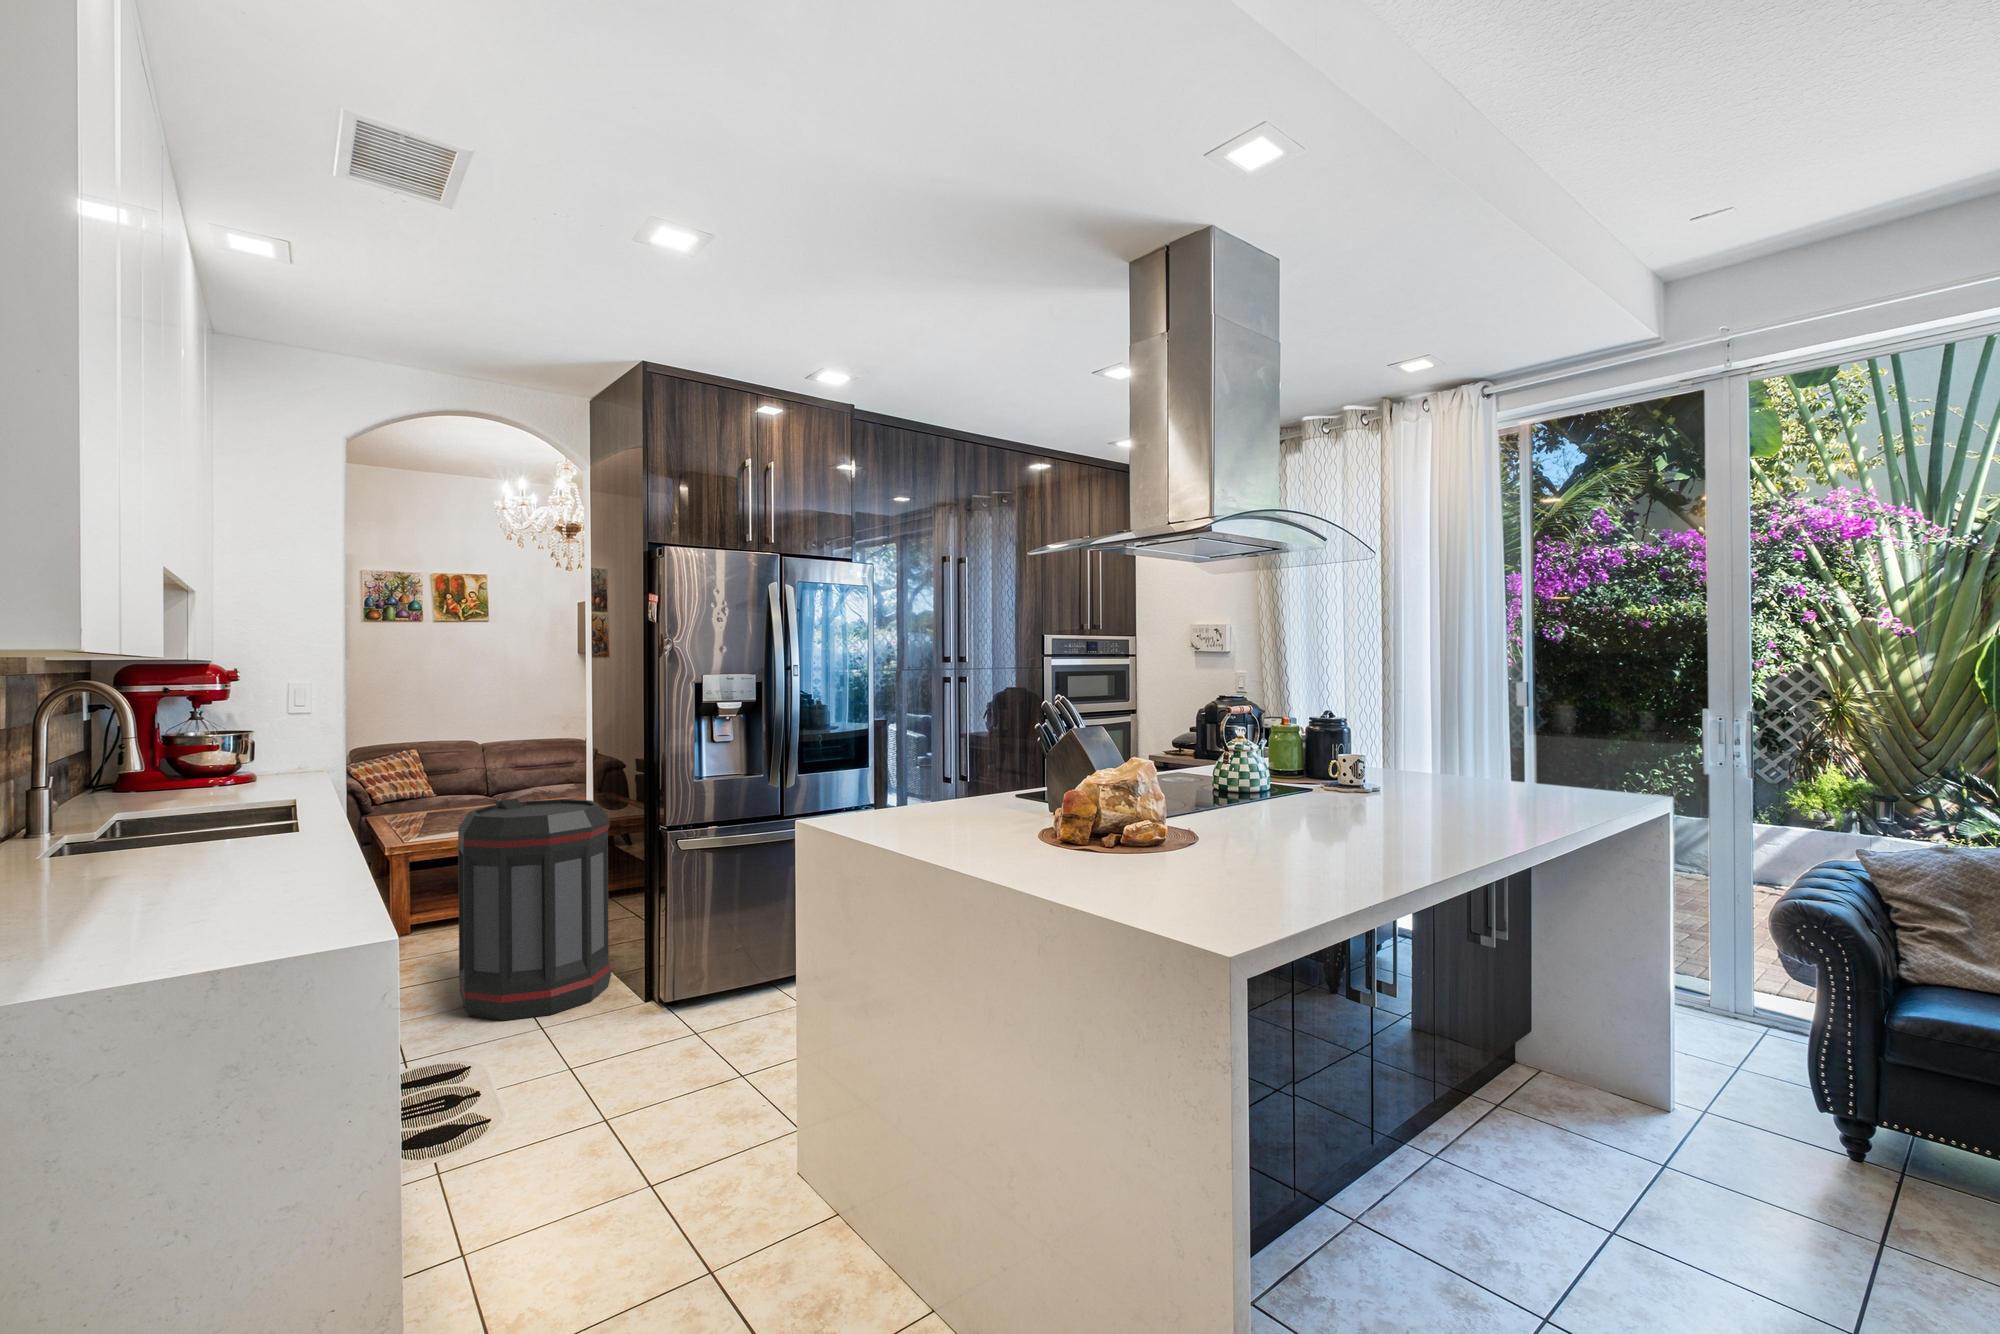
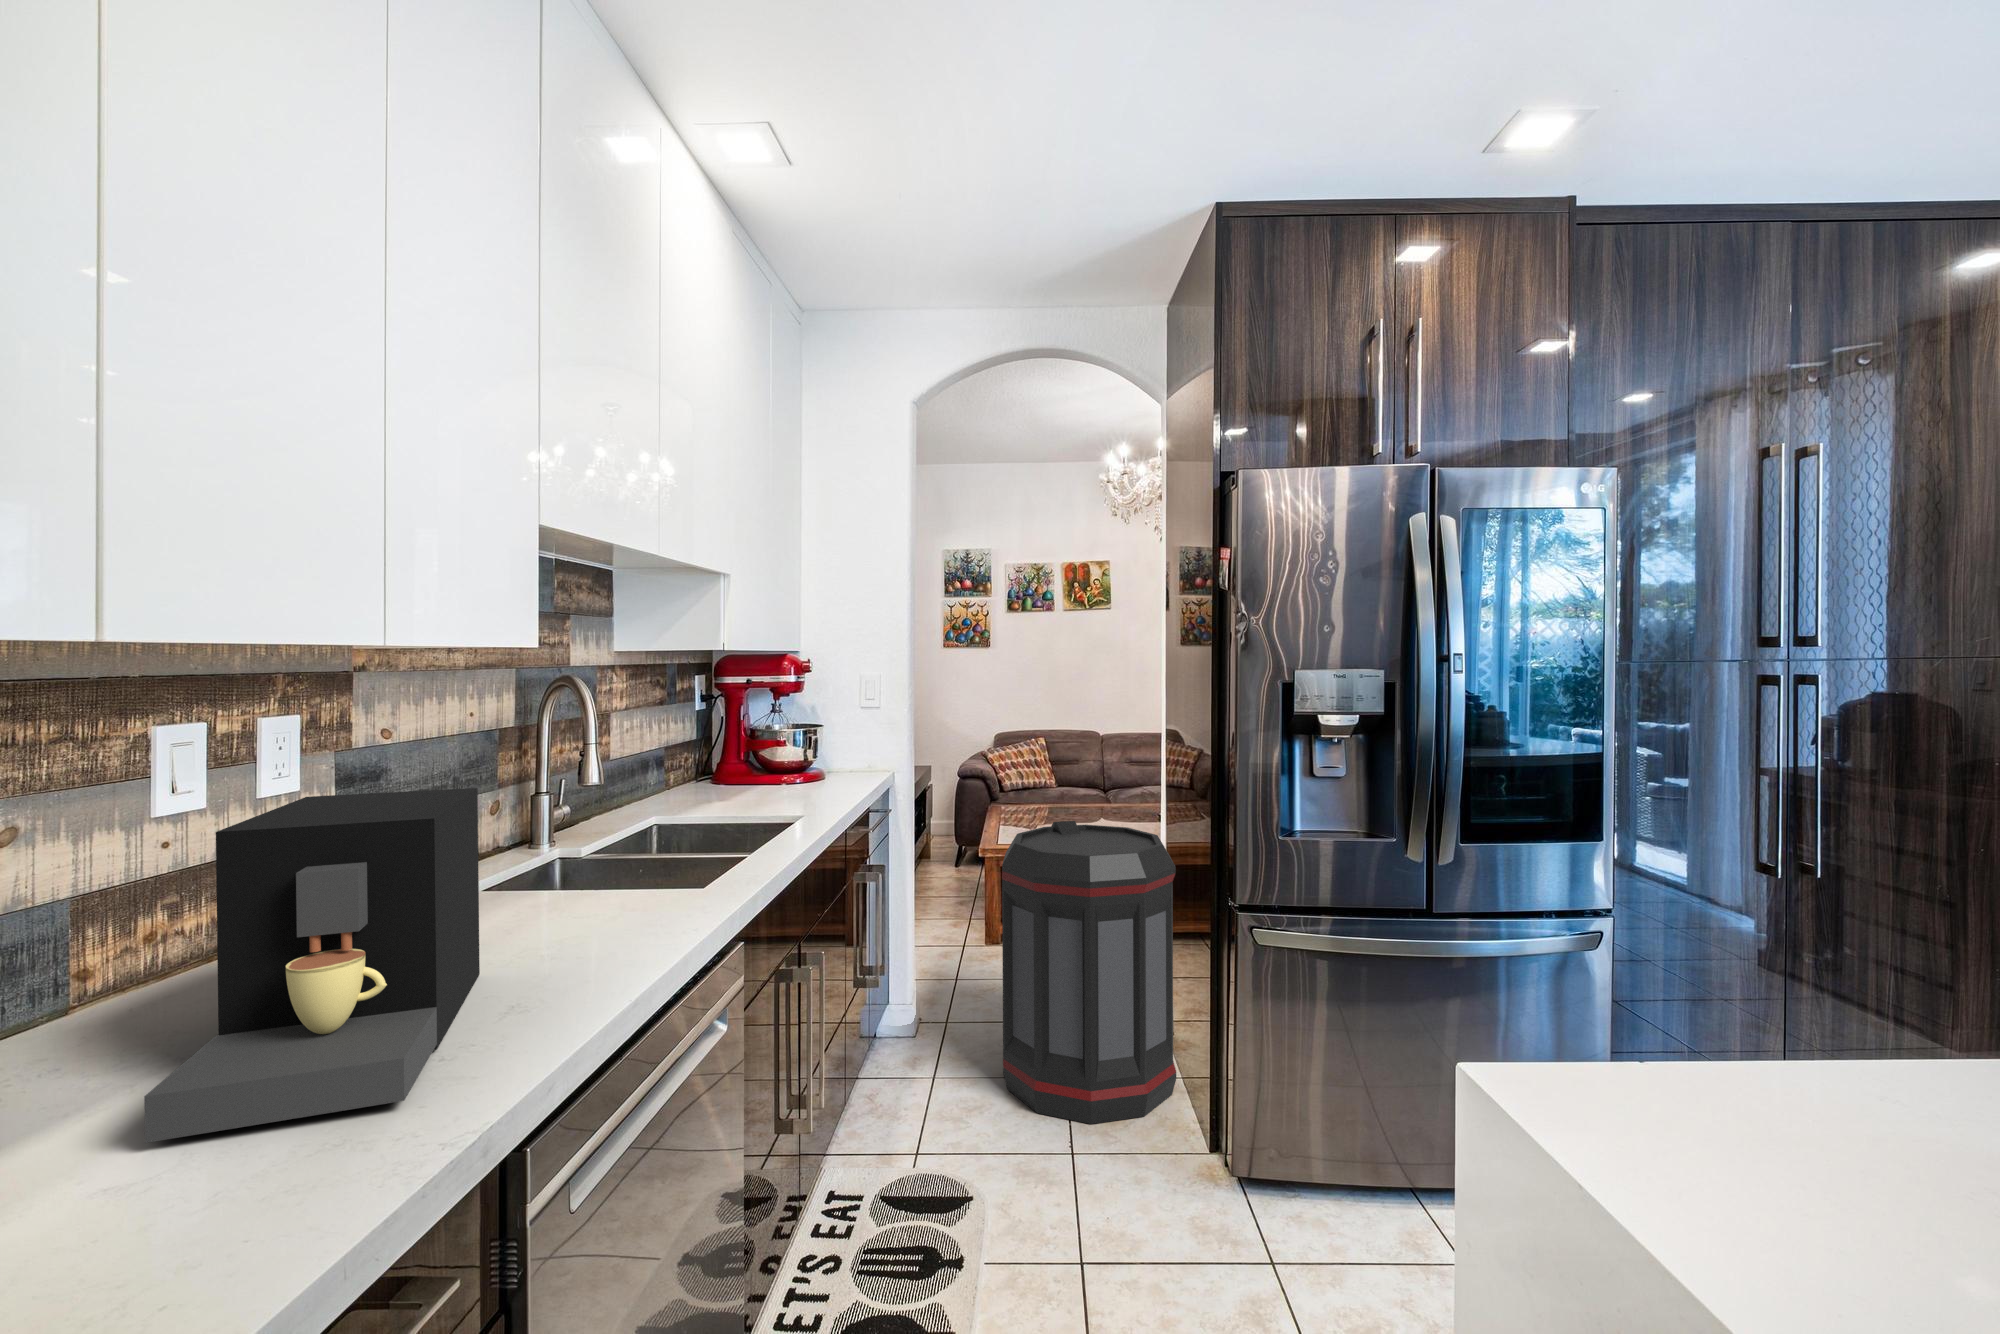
coffee maker: none [111,749,329,910] -> present [144,788,480,1143]

